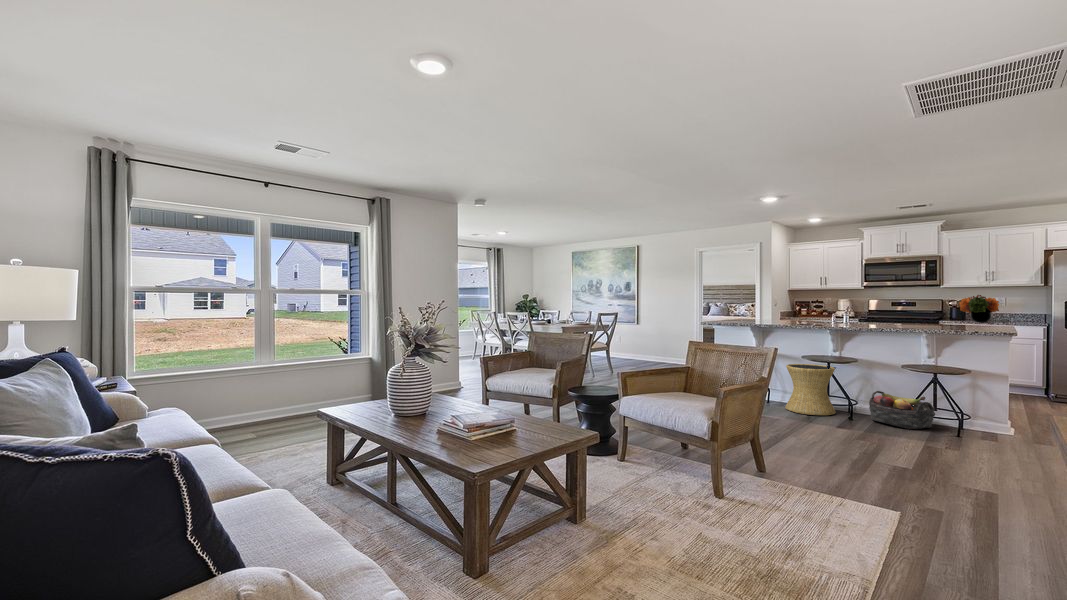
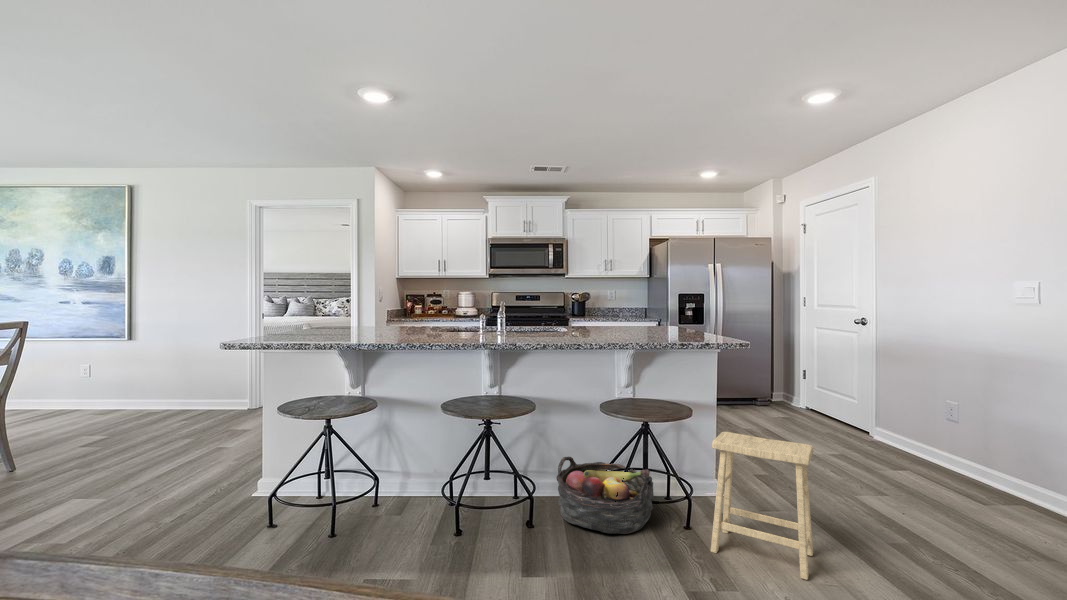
flower arrangement: present [959,295,999,322] -> none [593,286,630,320]
side table: present [785,364,836,415] -> none [413,419,503,541]
footstool: none [959,380,1039,456] -> present [711,432,813,580]

